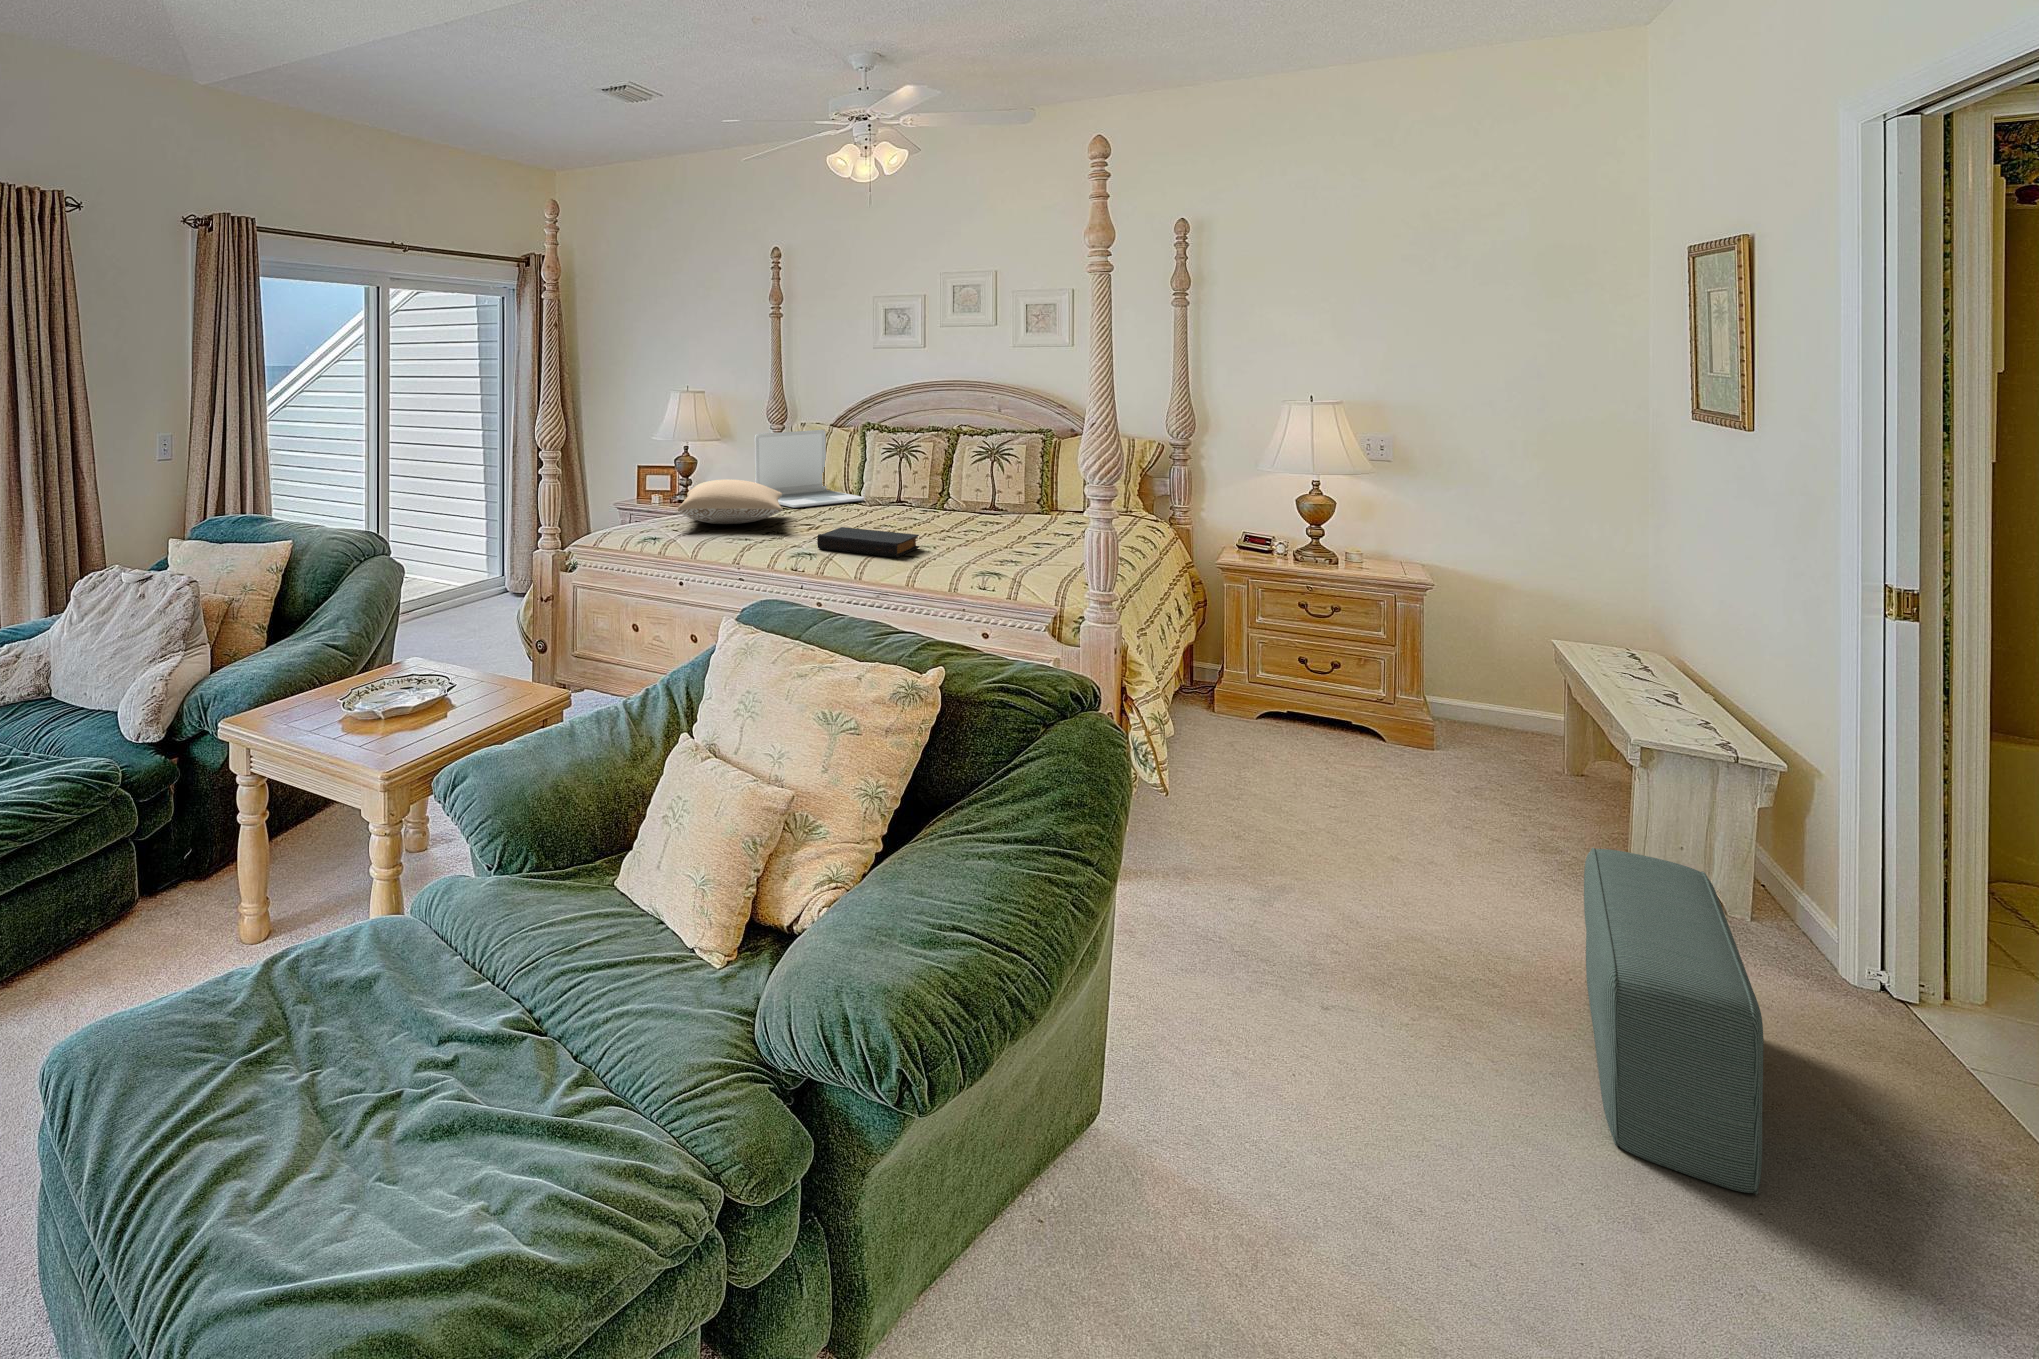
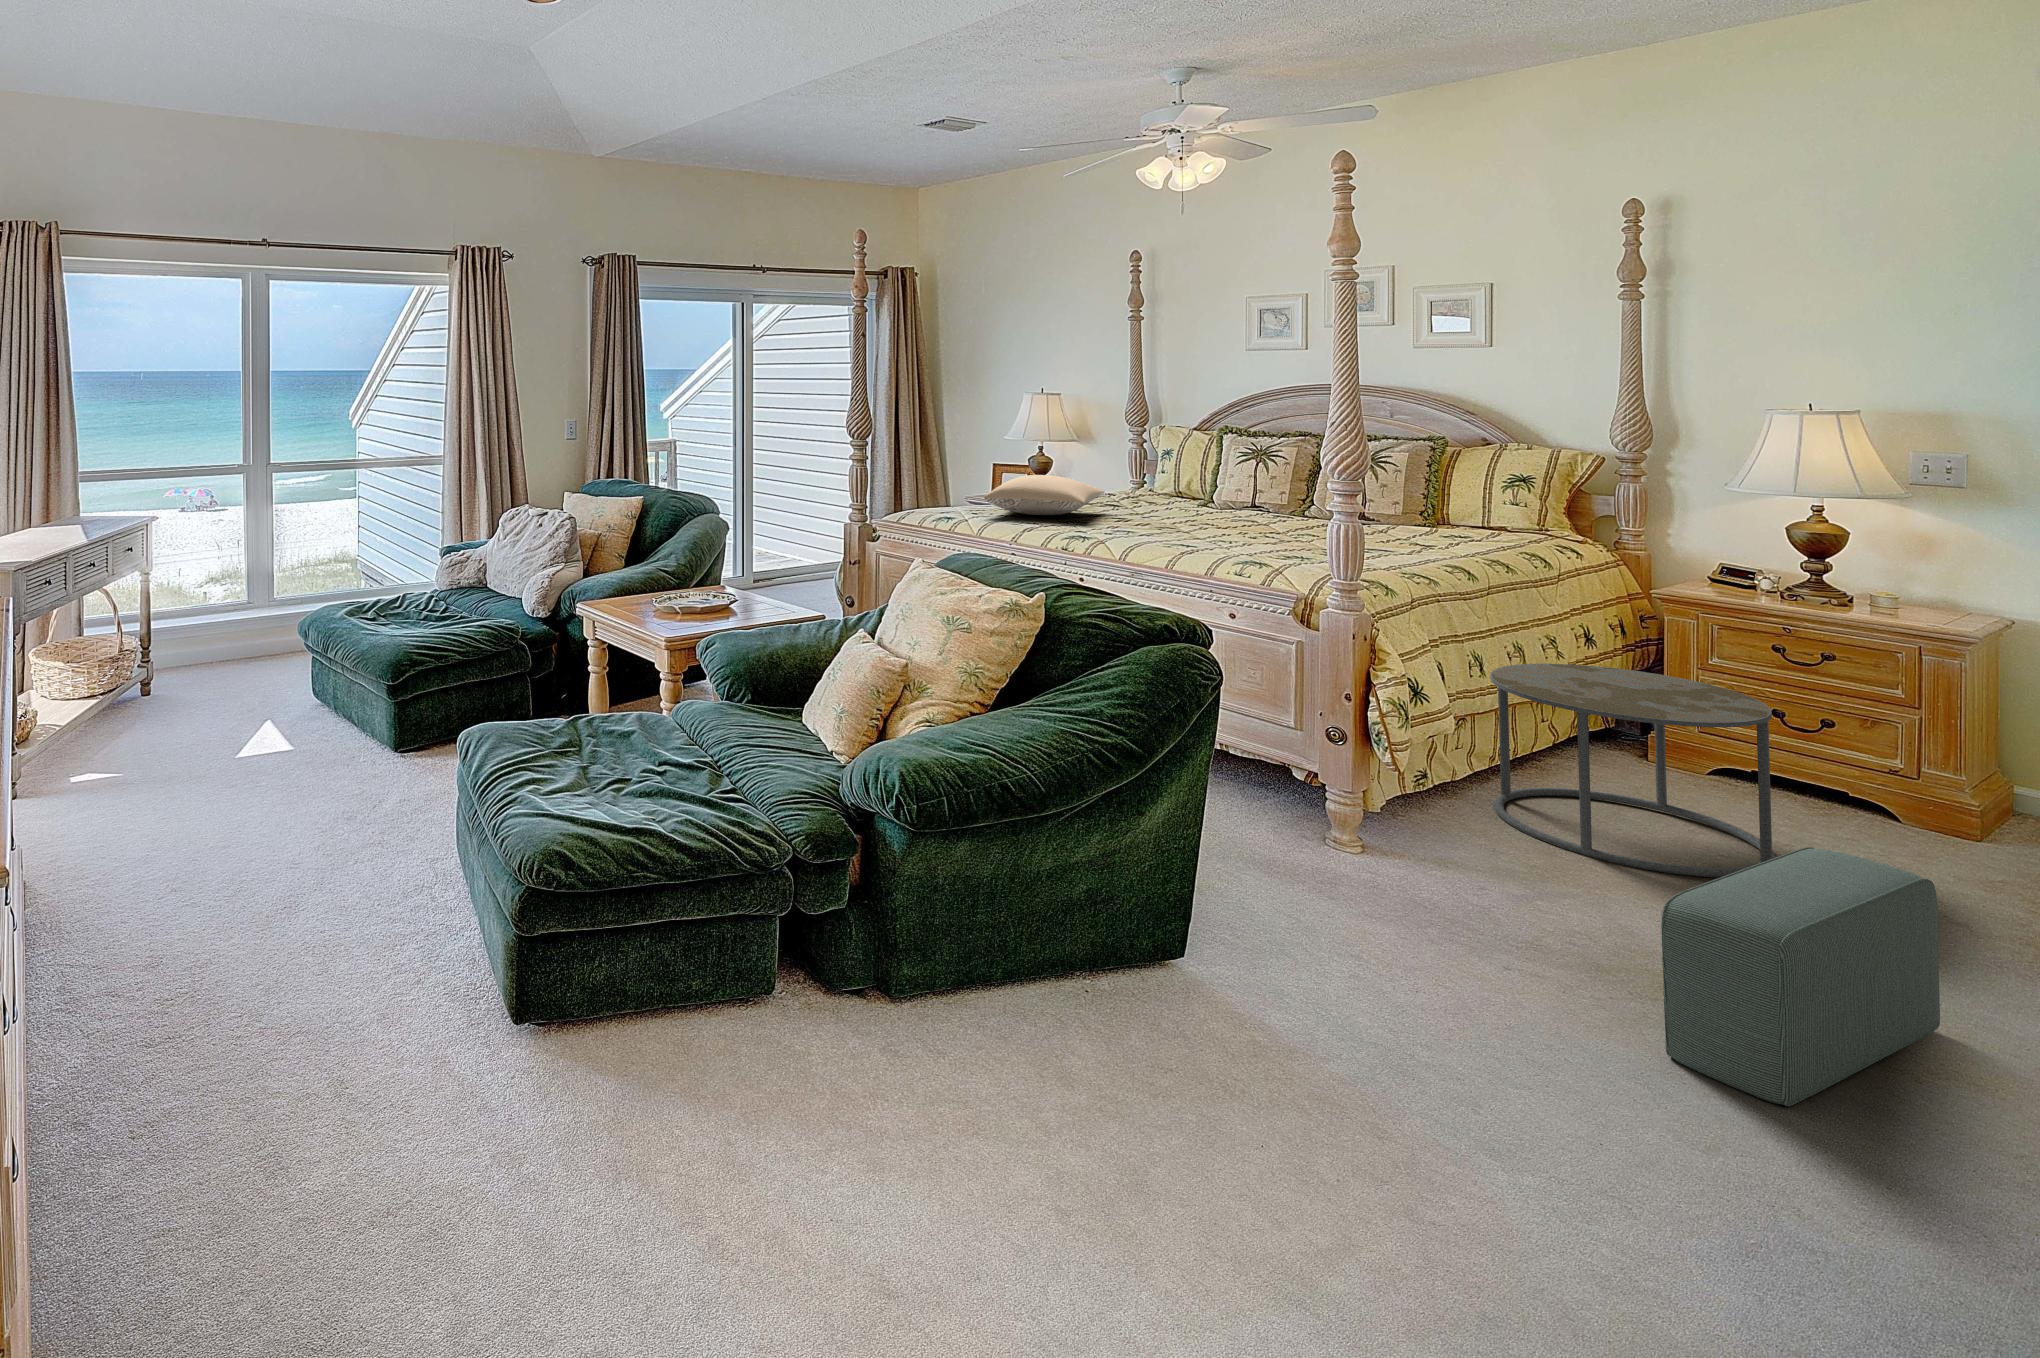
laptop: present [755,430,864,508] -> none [1092,435,1211,508]
book: present [817,527,919,558] -> none [1102,520,1208,546]
side table: none [1187,645,1421,854] -> present [1490,664,1776,877]

